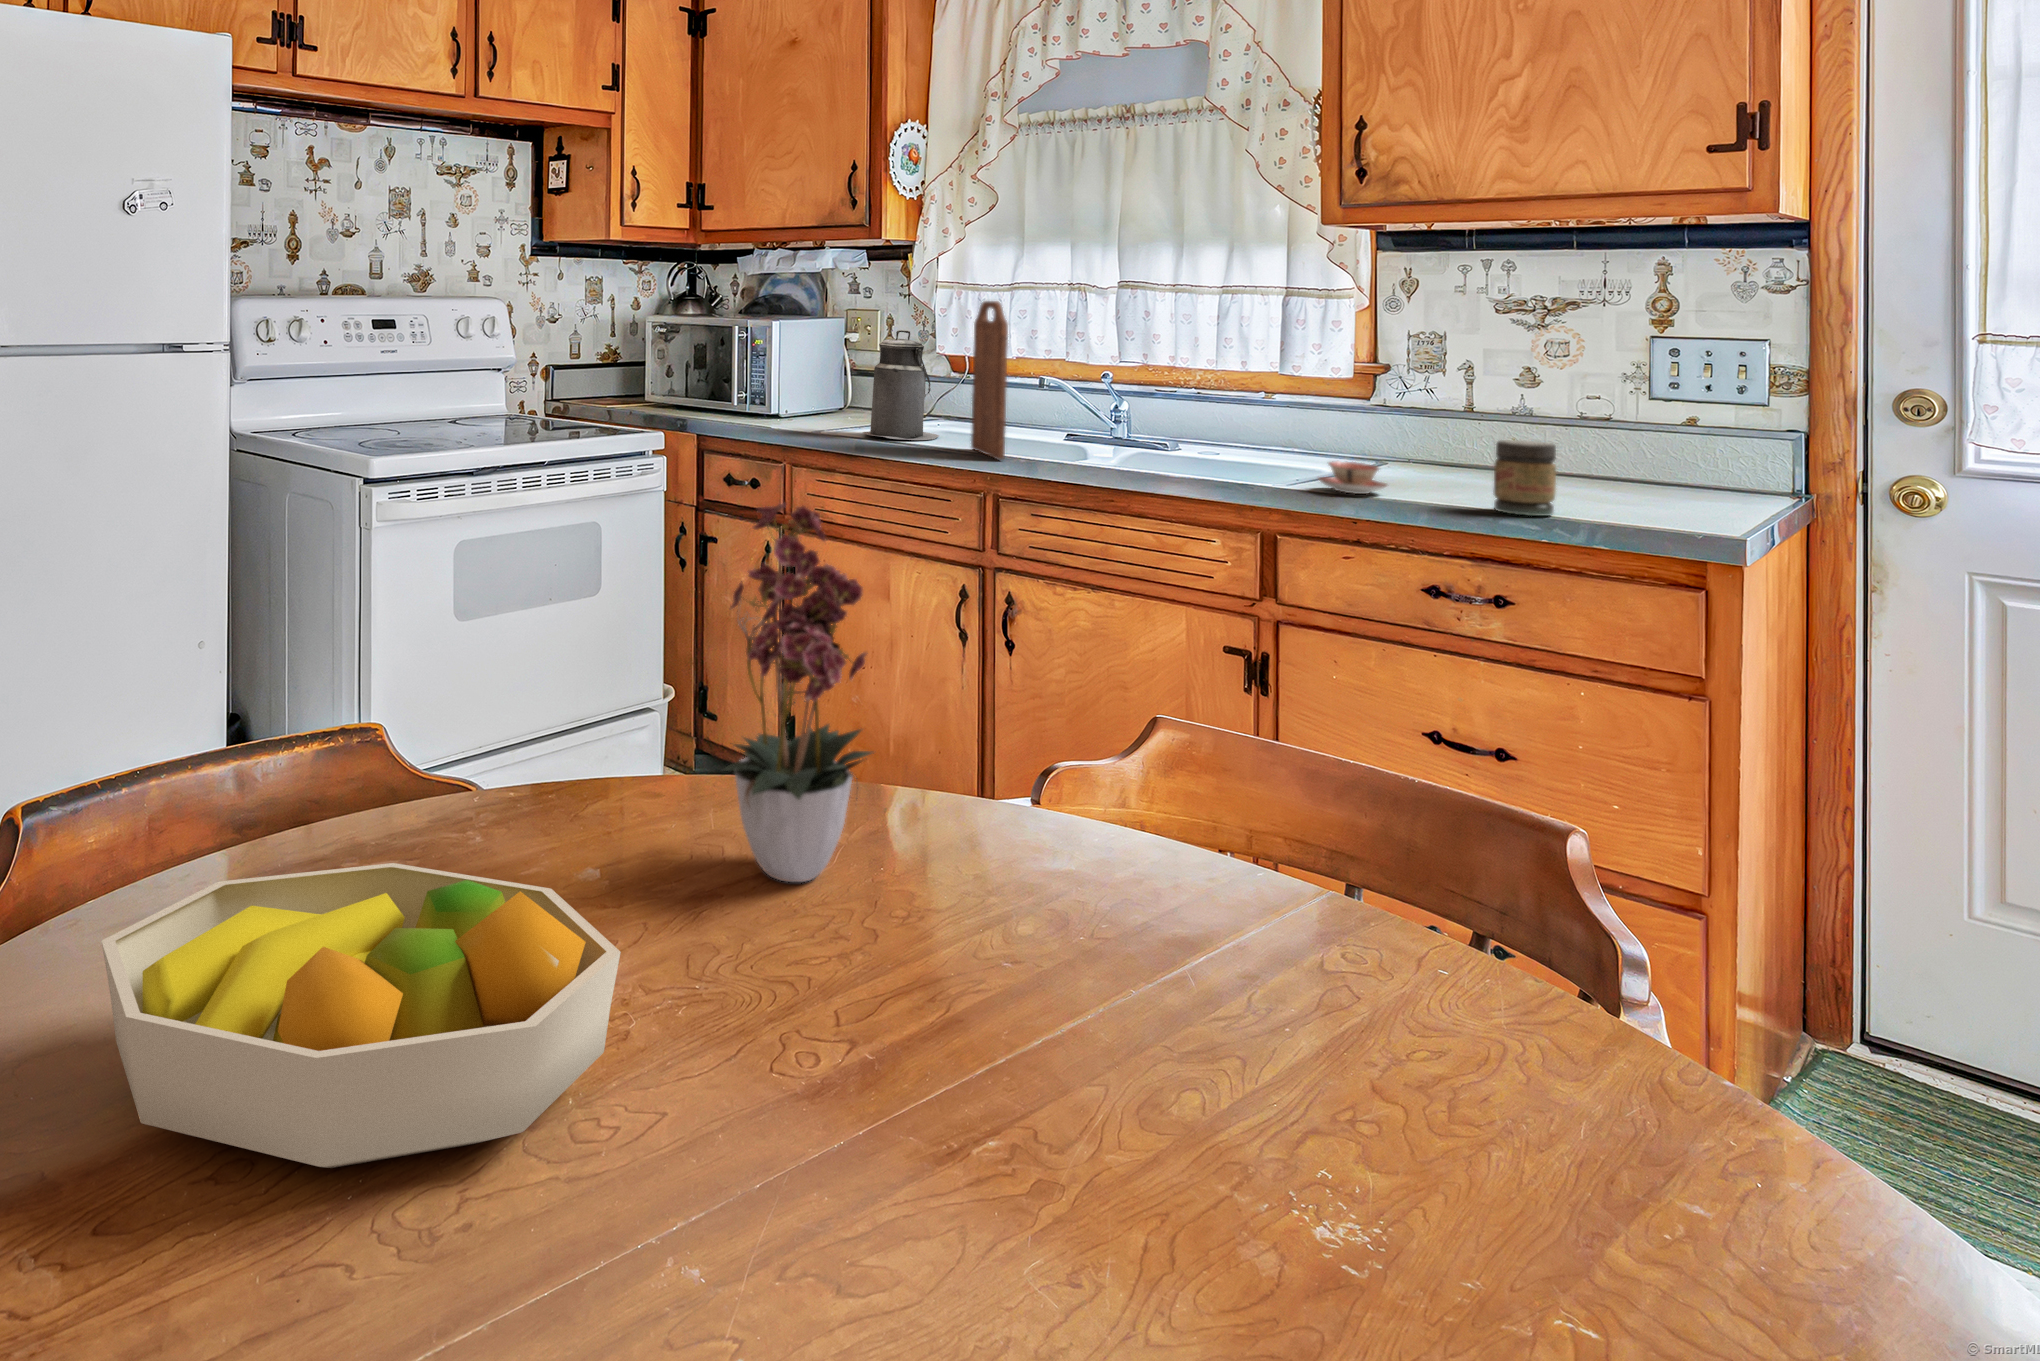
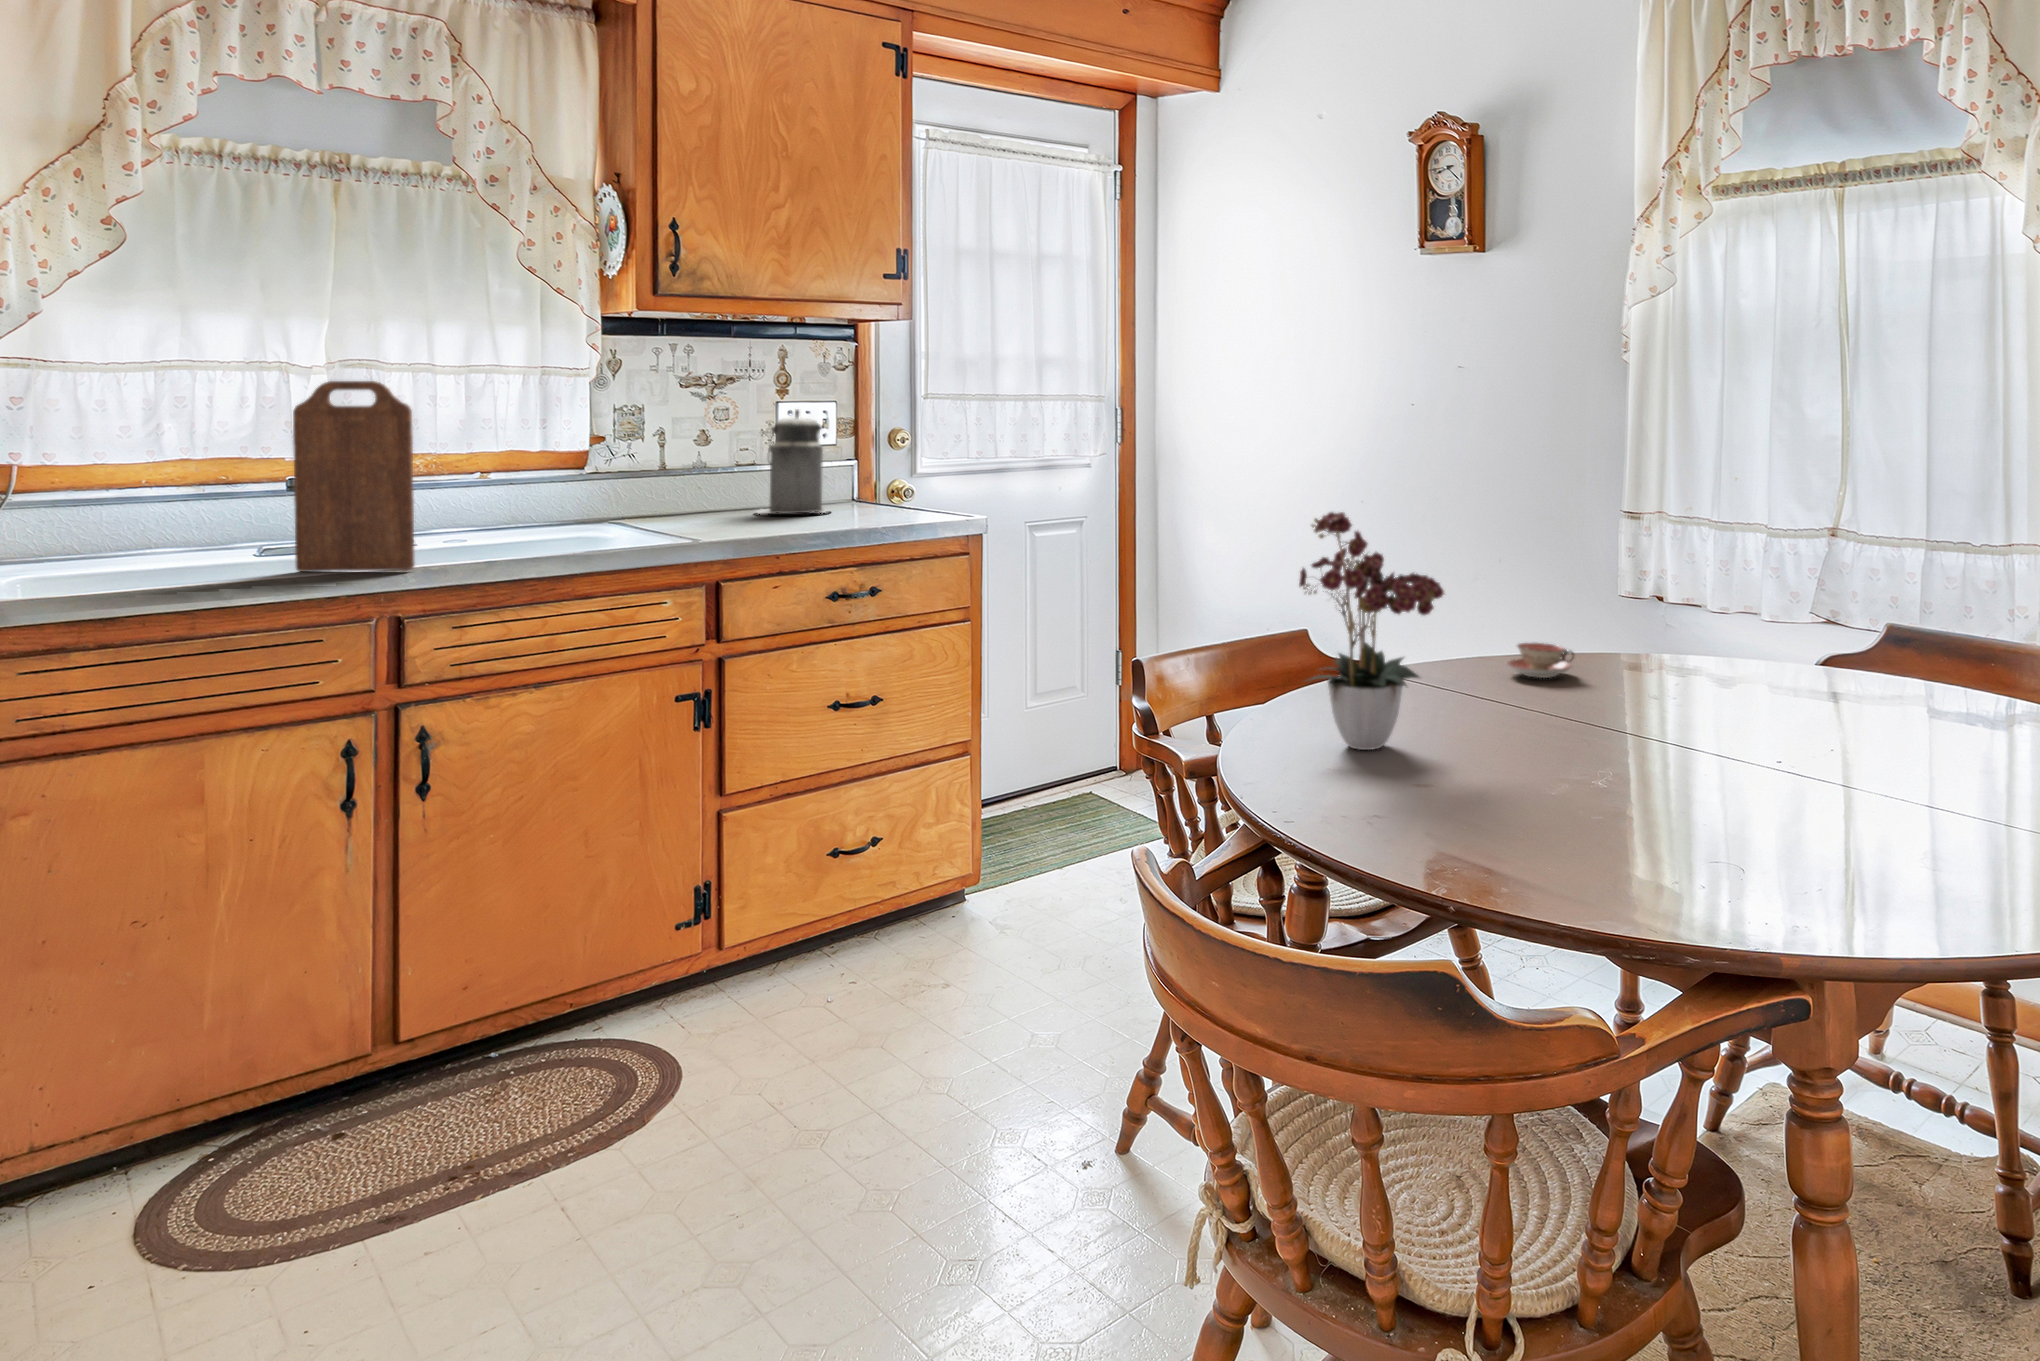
canister: present [863,330,939,440] -> present [756,409,828,514]
jar: present [1494,440,1556,516] -> none [844,478,881,531]
teacup: present [1319,461,1387,494] -> present [1507,643,1574,678]
fruit bowl: present [101,863,621,1168] -> none [1563,683,1786,847]

